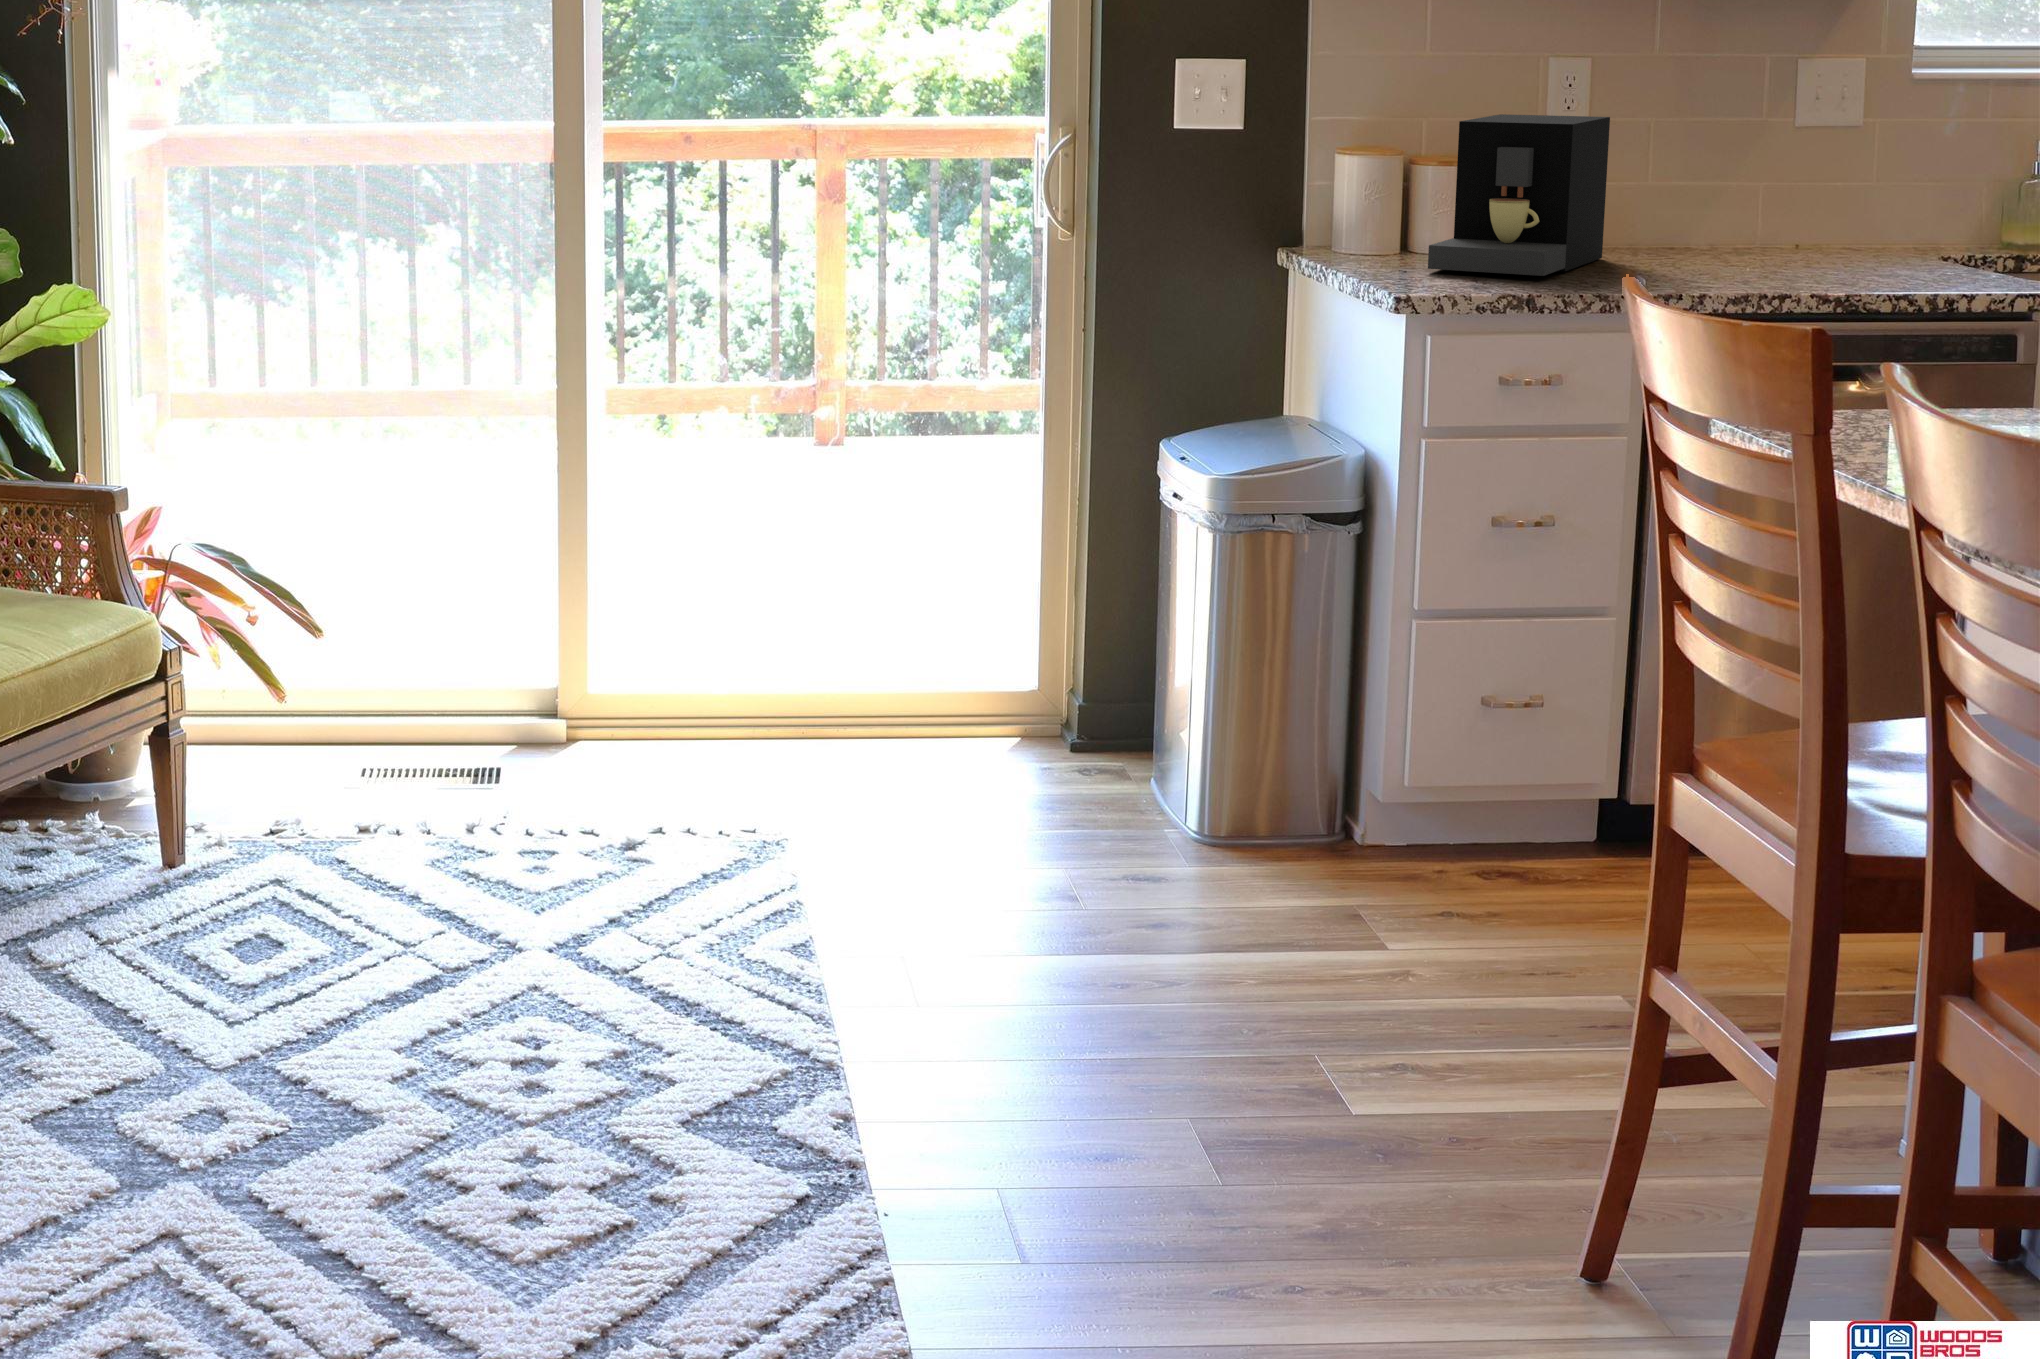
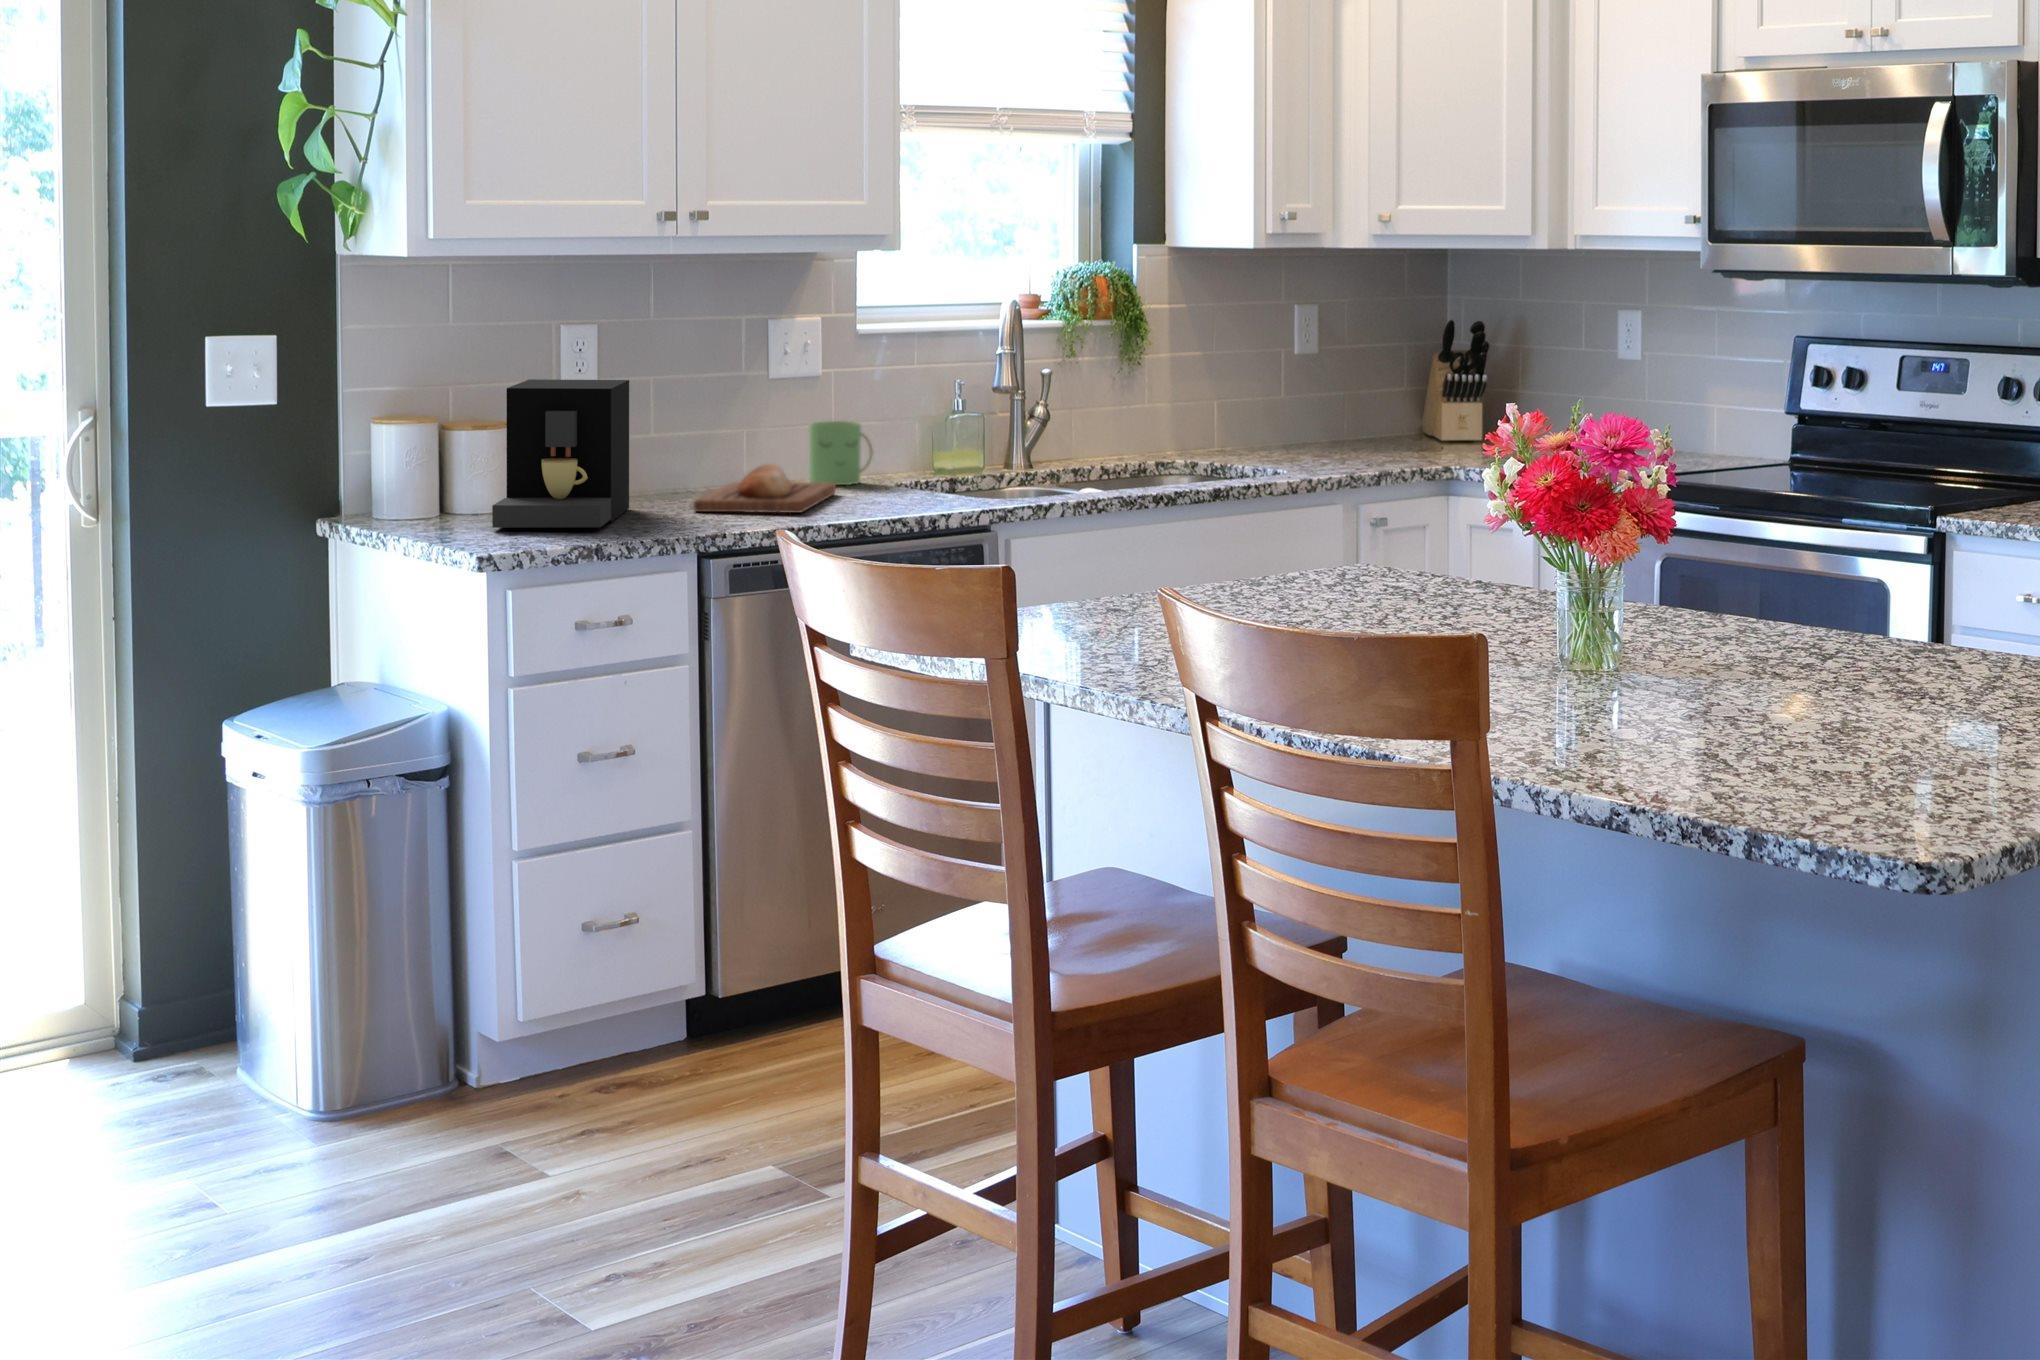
mug: none [1845,174,1930,247] -> present [809,421,873,485]
bread loaf: none [1674,218,1869,275] -> present [693,464,836,513]

